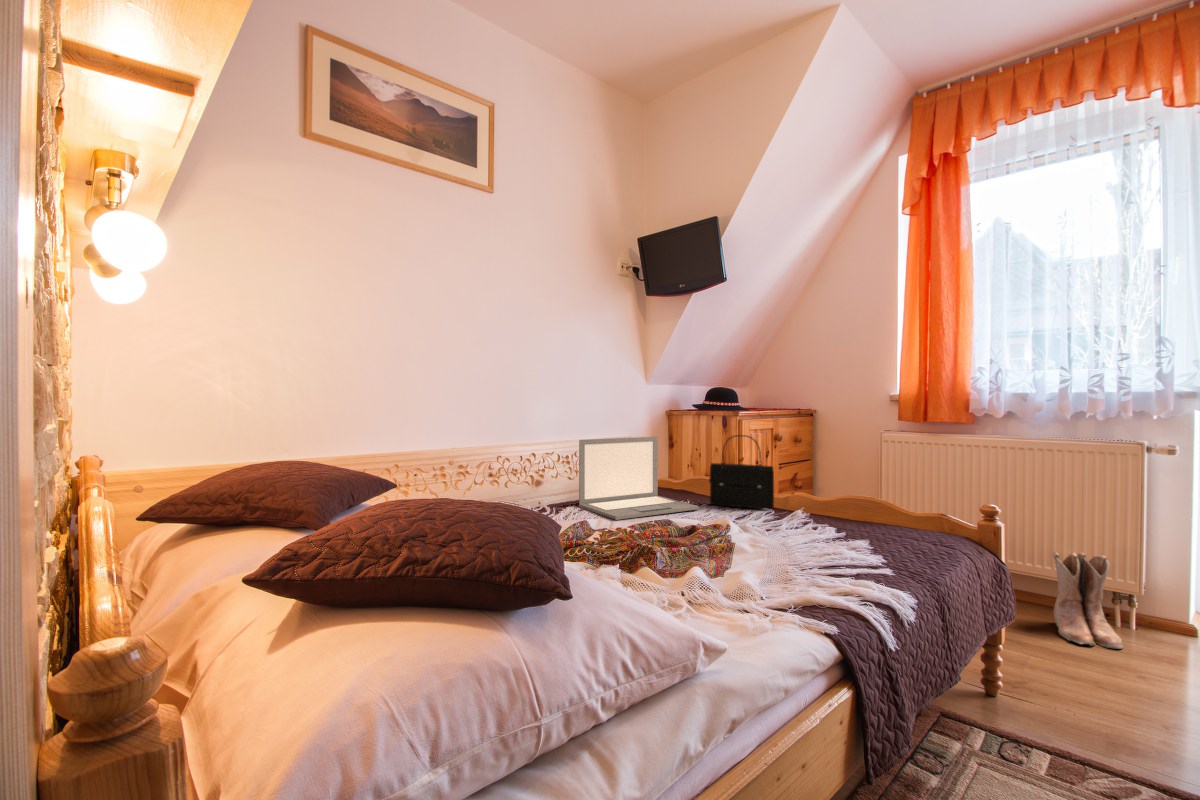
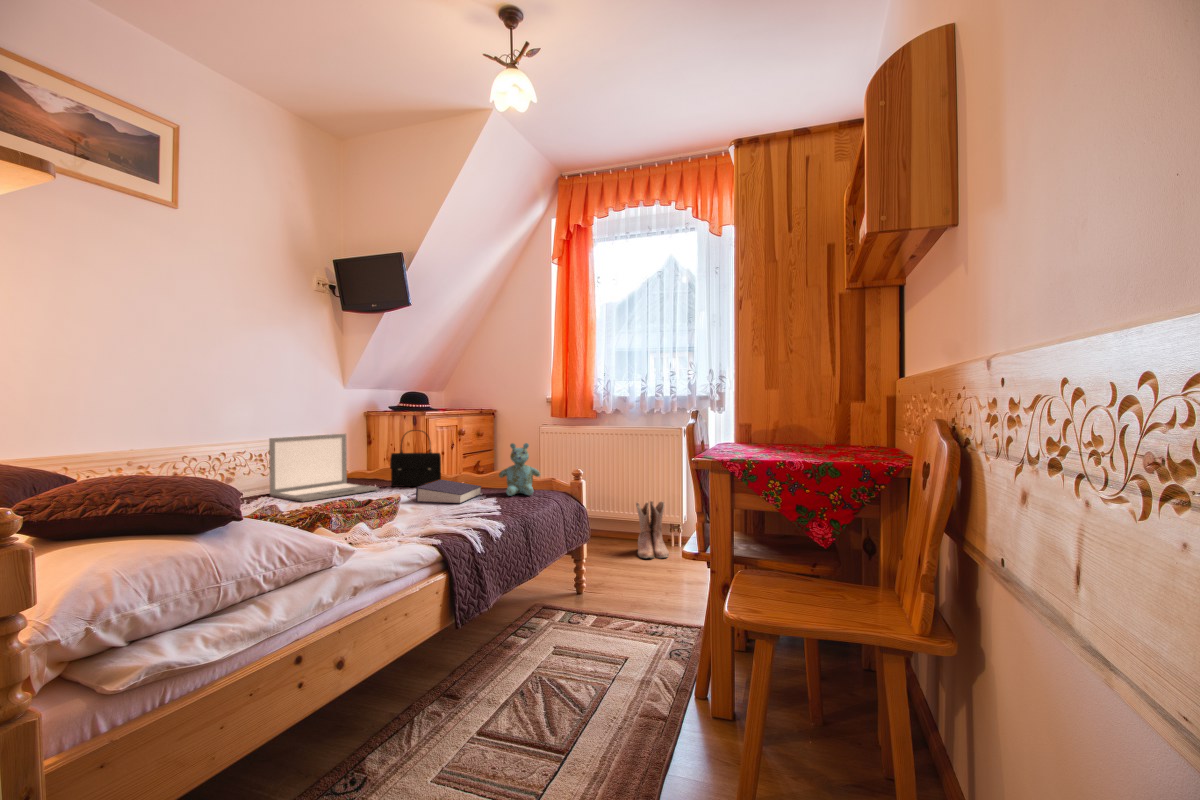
stuffed bear: none [866,460,934,541] -> present [499,443,540,496]
book: none [755,504,843,546] -> present [416,480,481,503]

